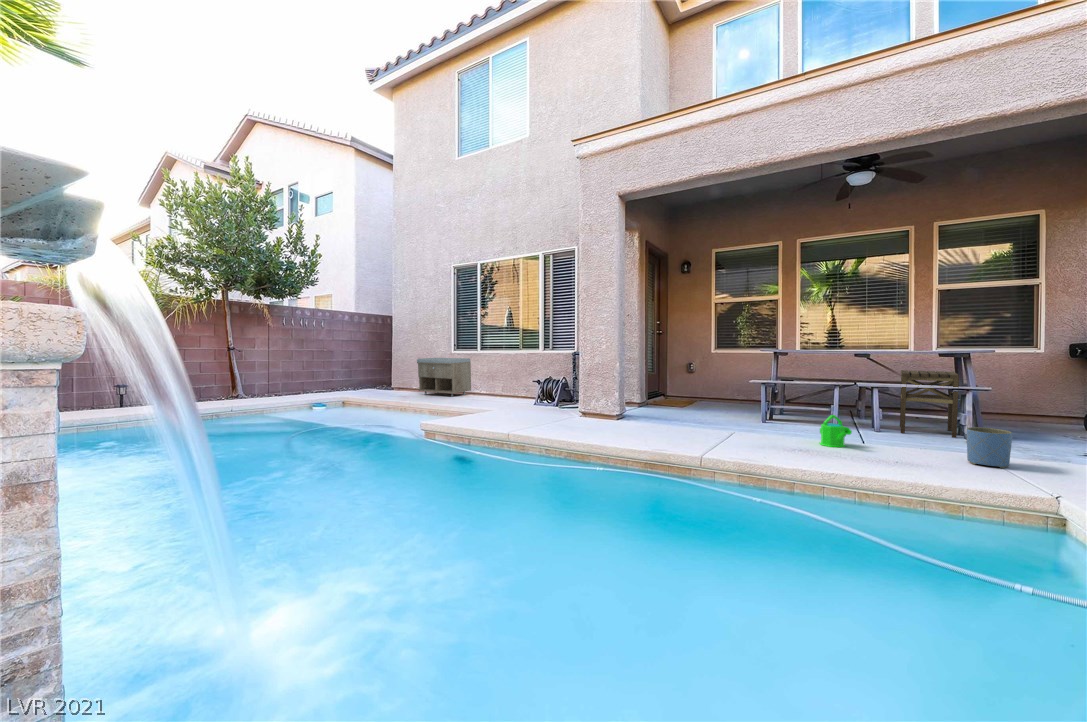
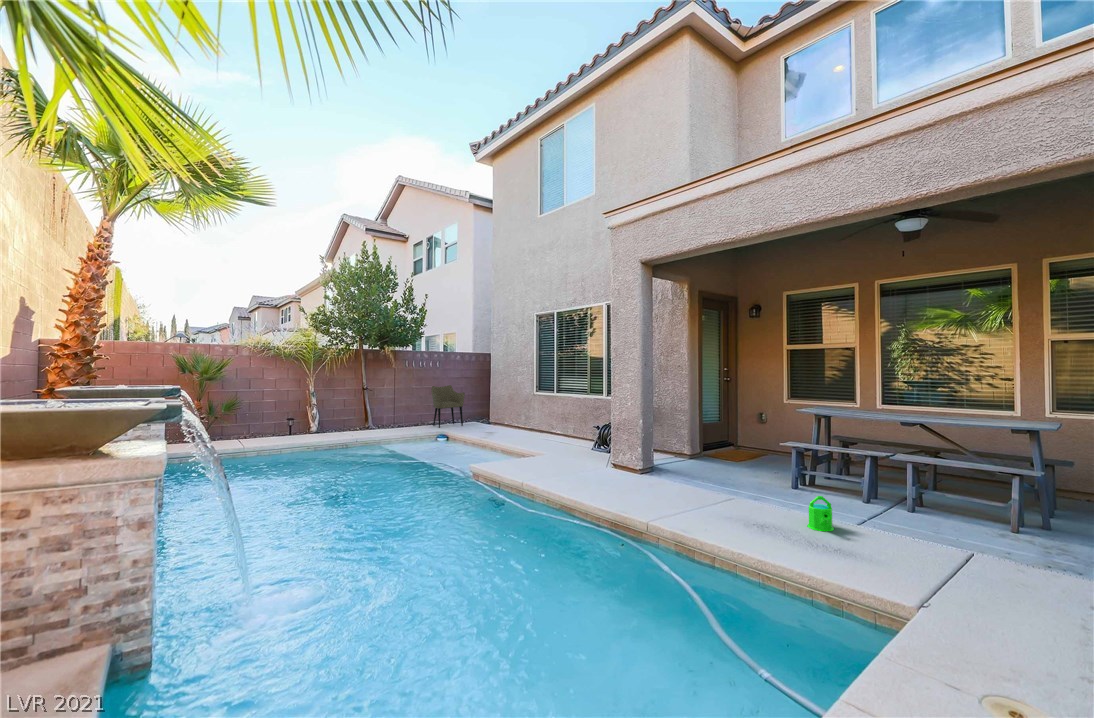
armchair: none [319,346,361,394] -> present [431,385,465,428]
storage bench: present [417,358,471,397] -> none [503,398,550,437]
side table: present [900,370,959,438] -> none [931,446,1009,533]
planter: present [967,427,1013,468] -> none [939,527,986,578]

